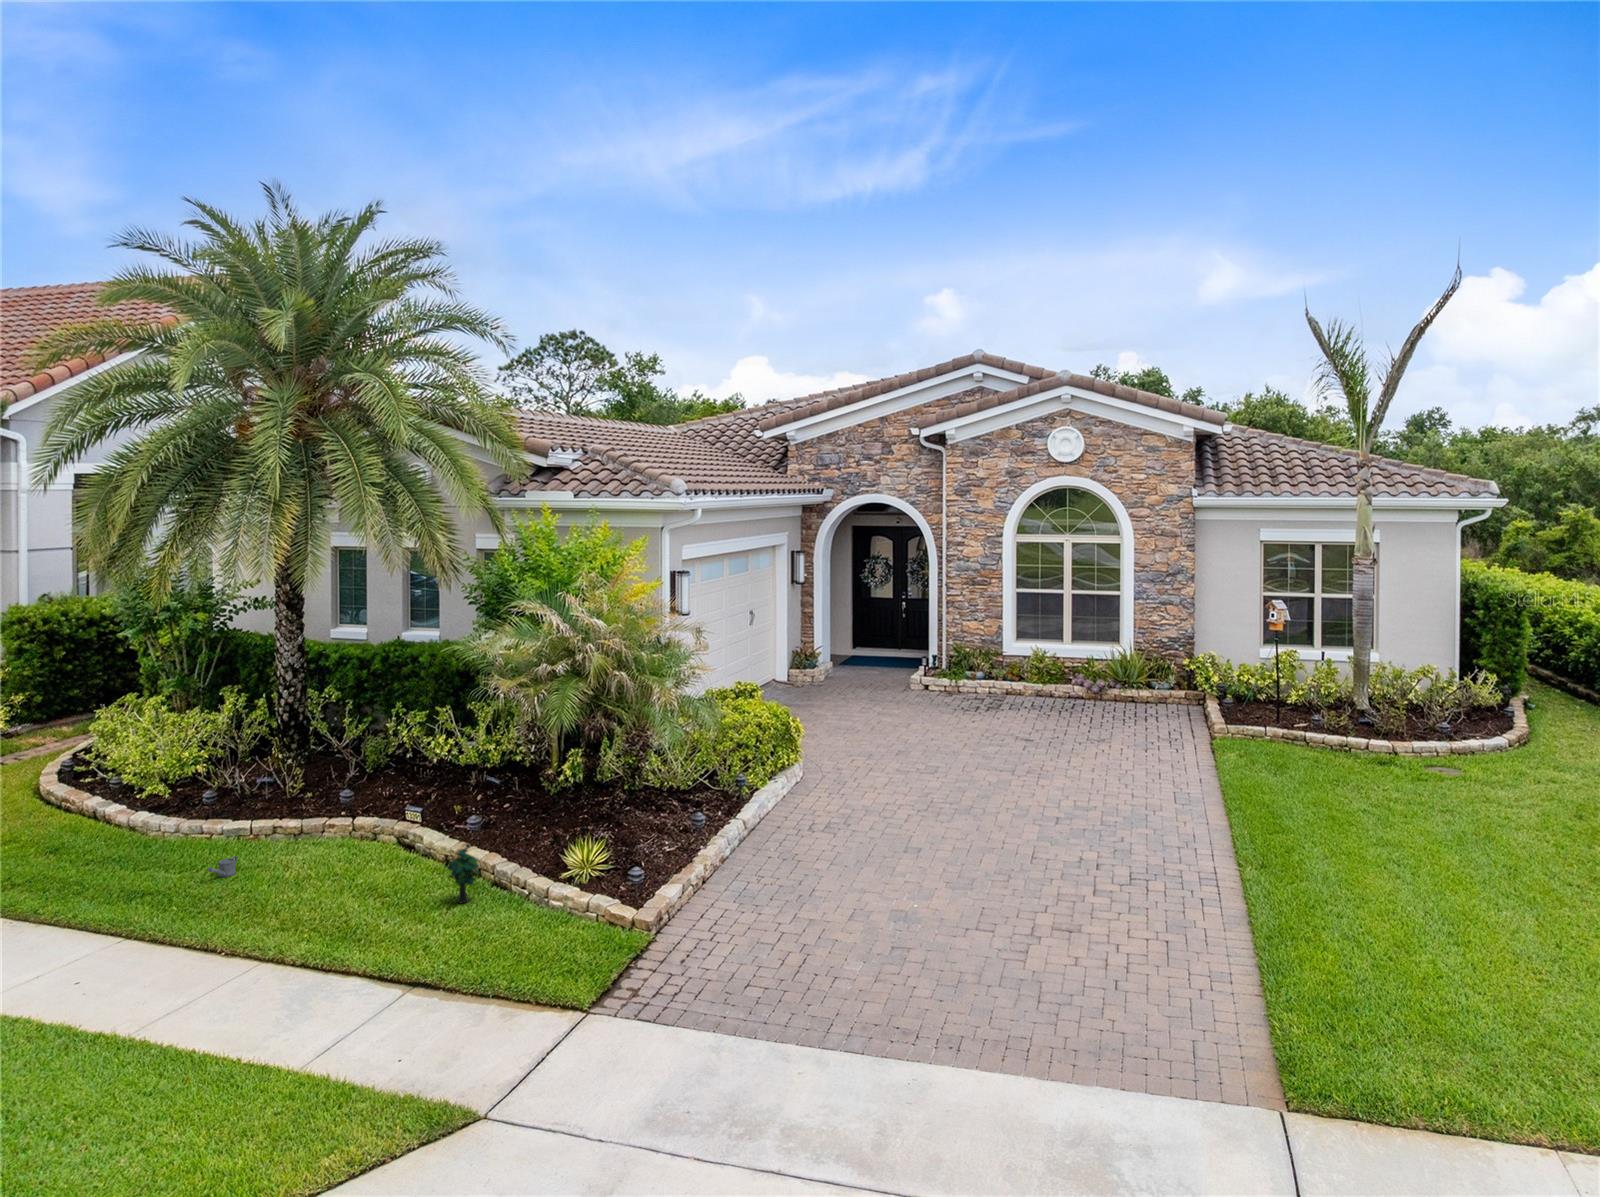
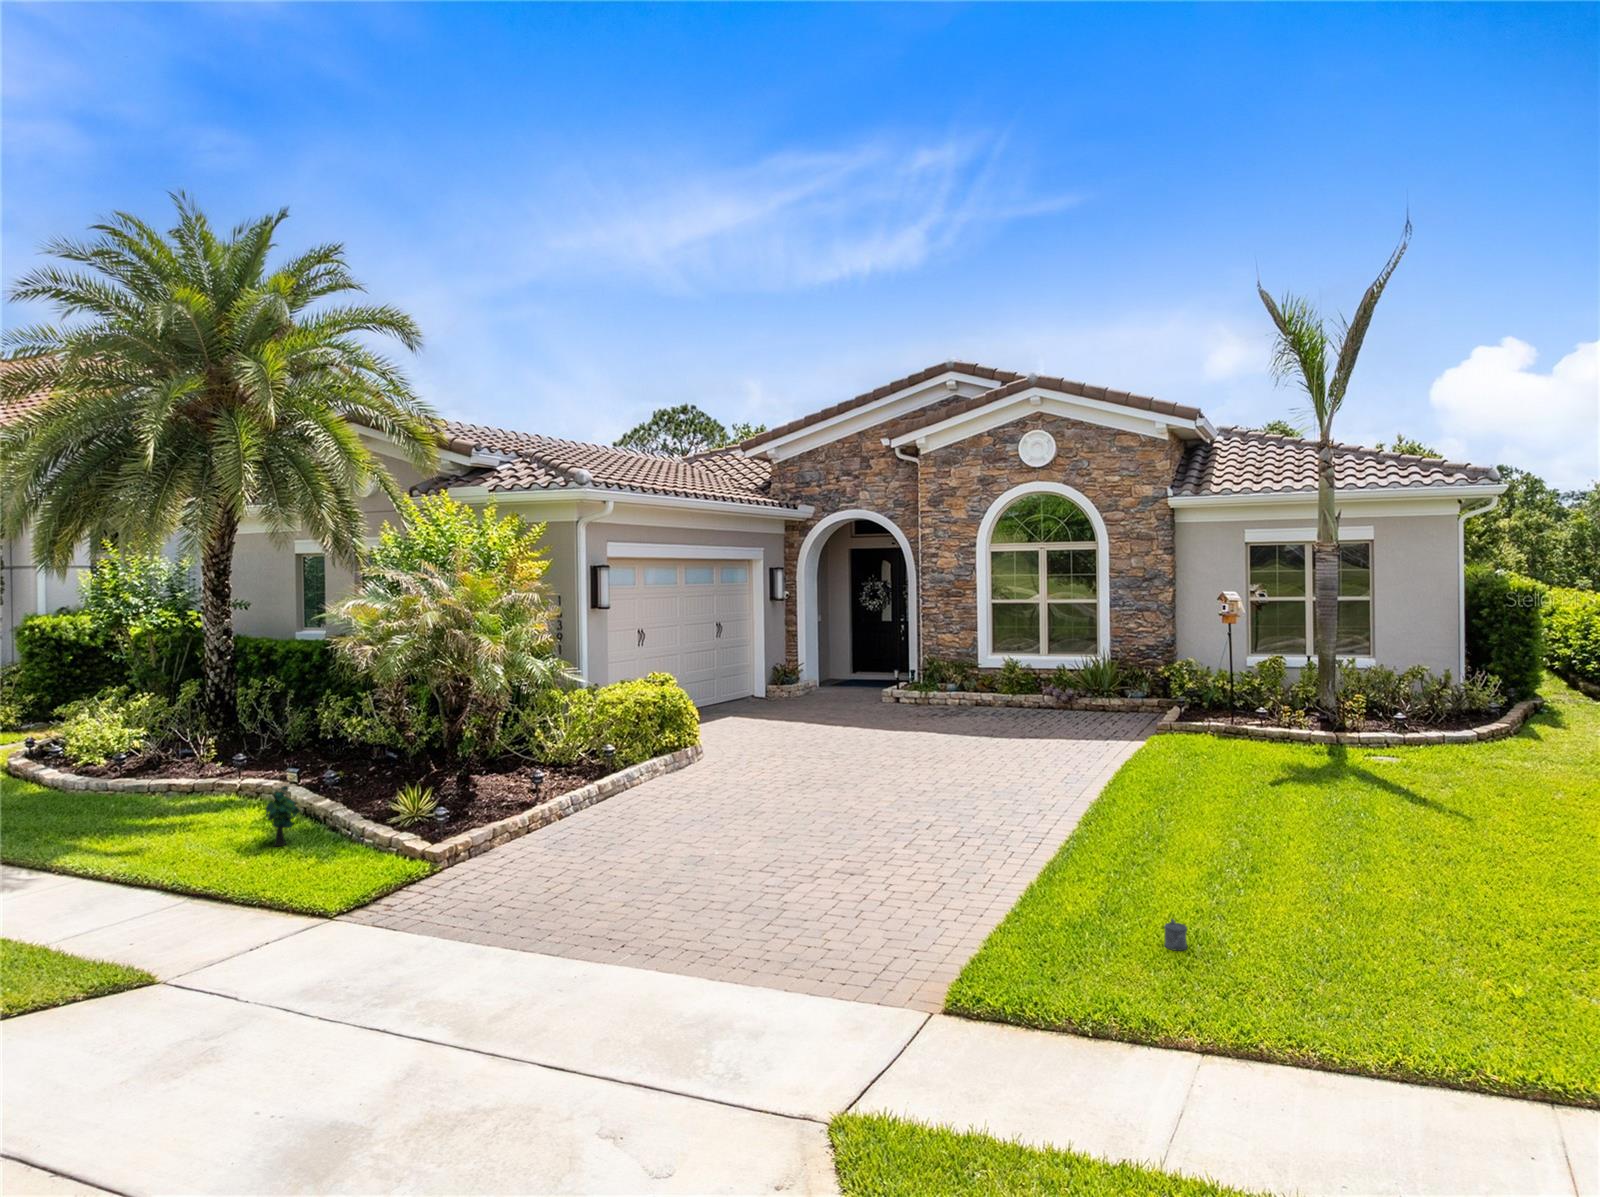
watering can: present [208,856,237,877] -> present [1164,919,1187,951]

